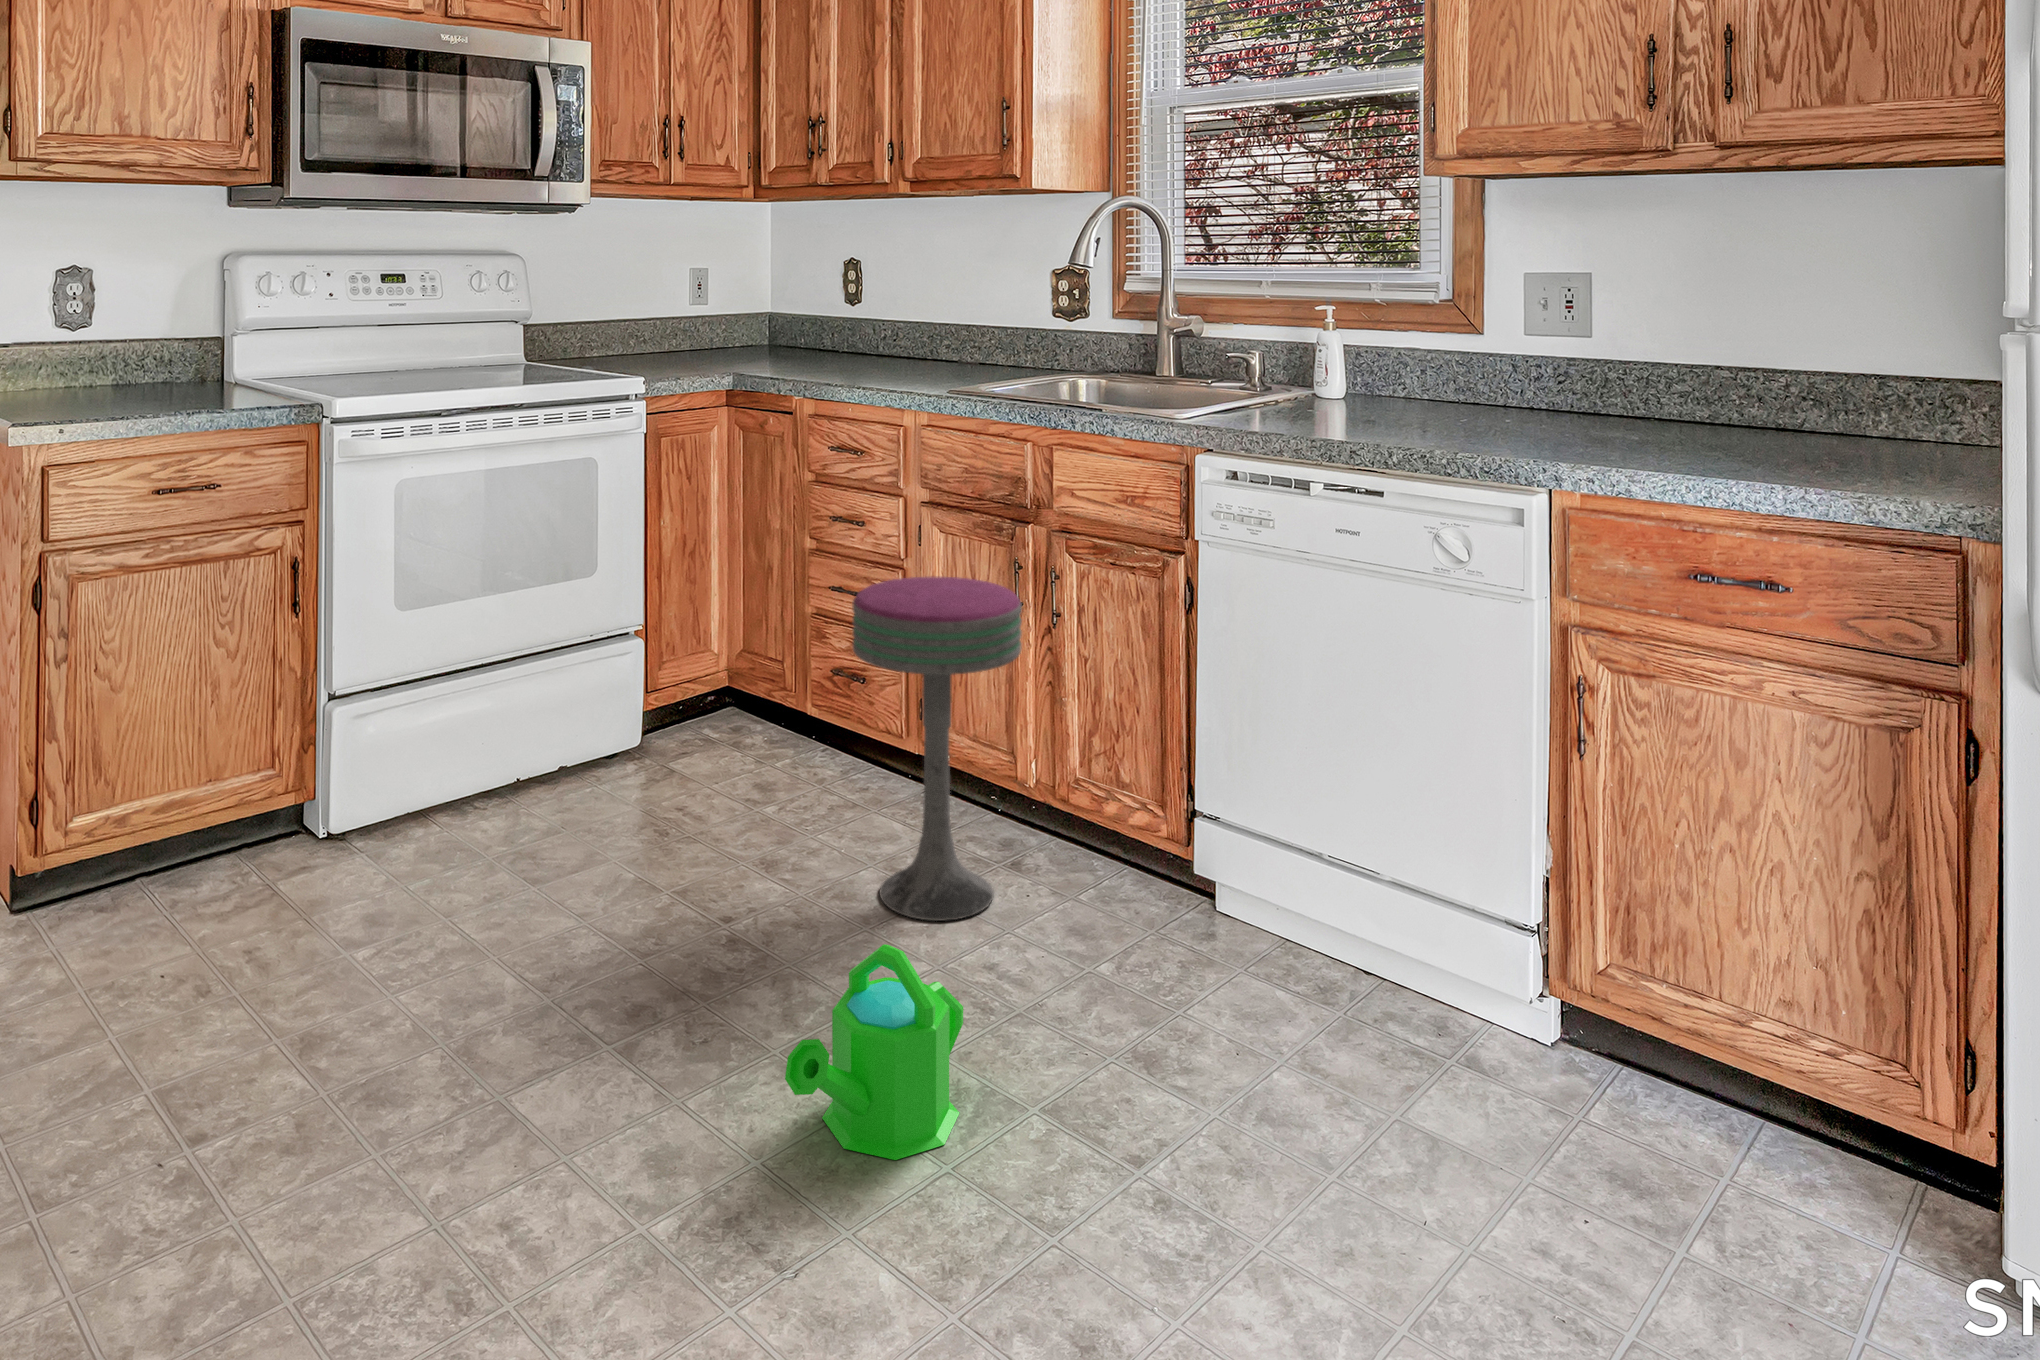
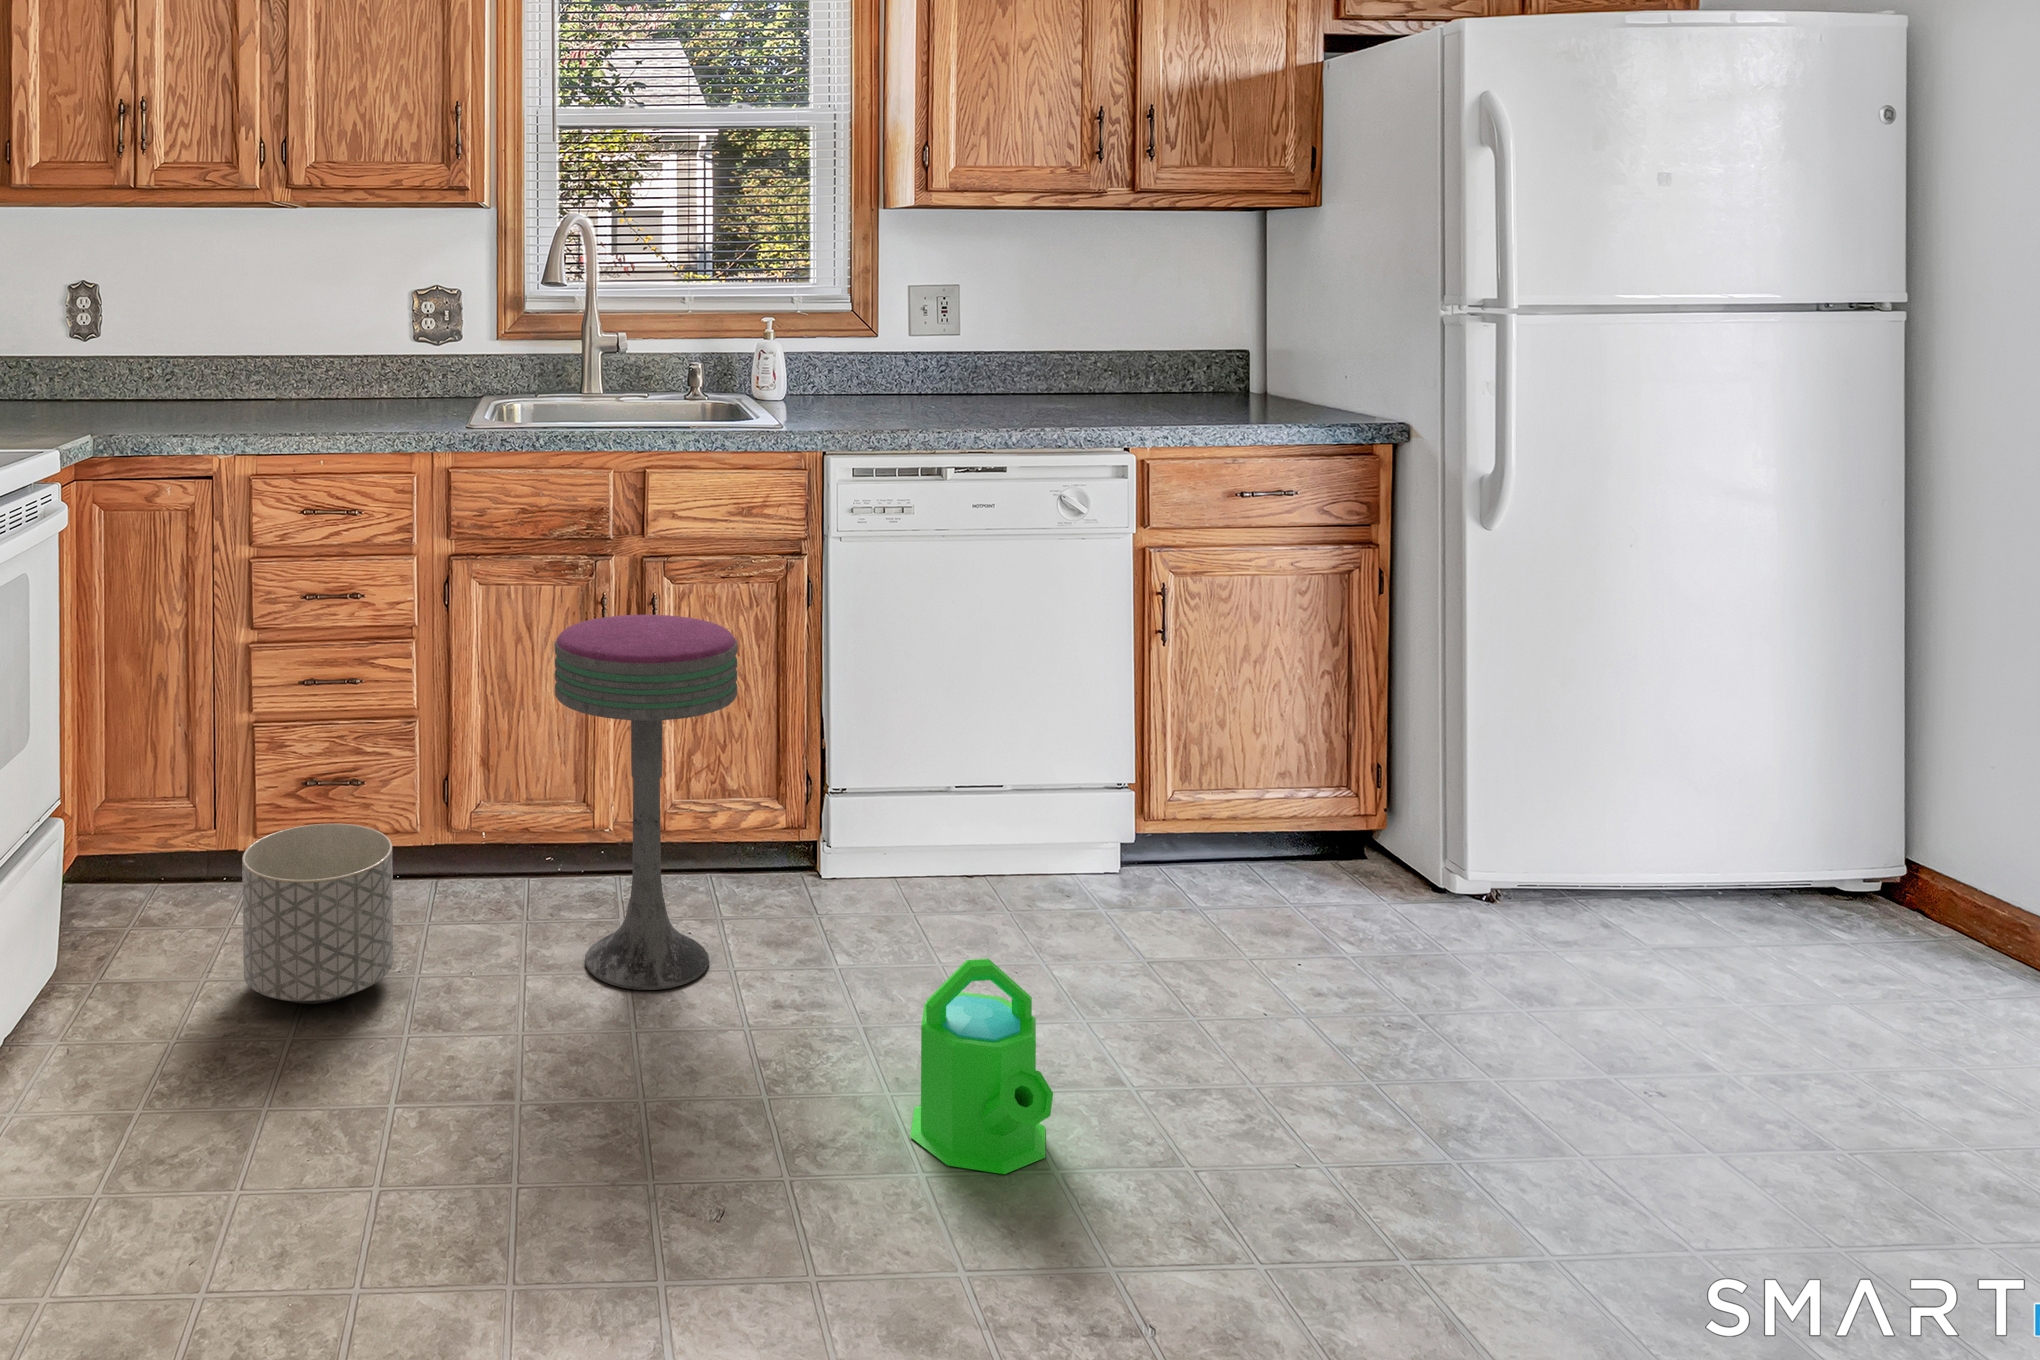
planter: none [670,694,786,829] -> present [242,824,393,1004]

